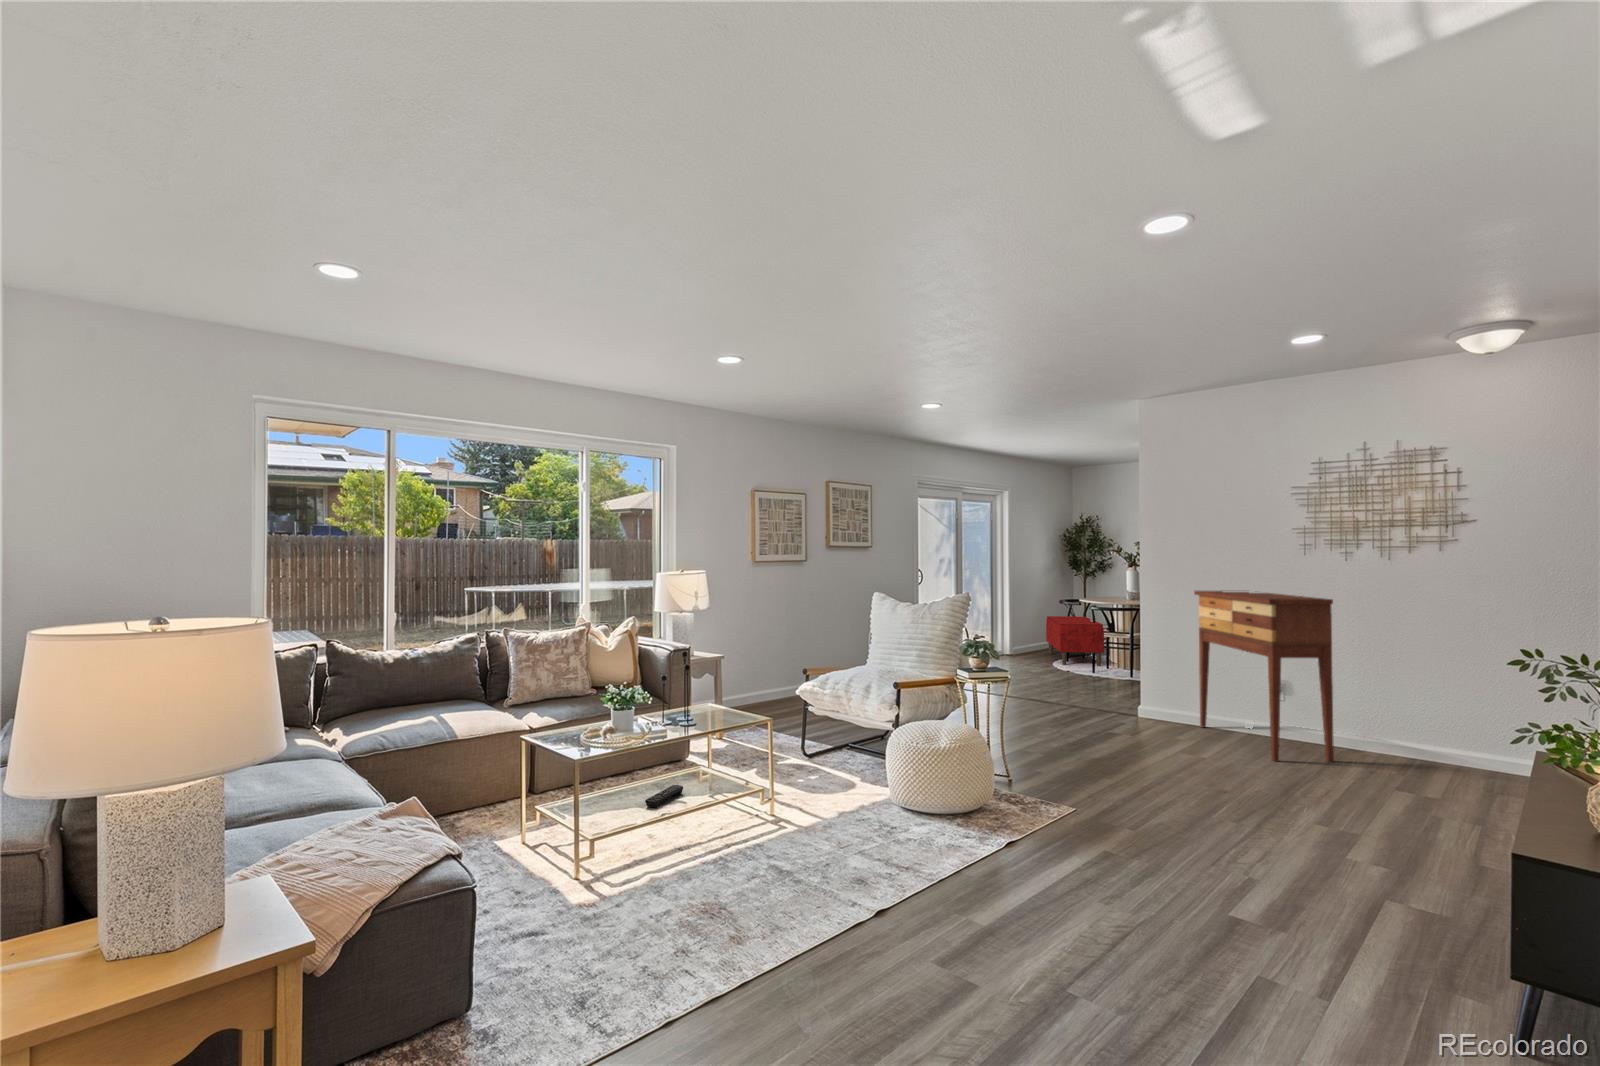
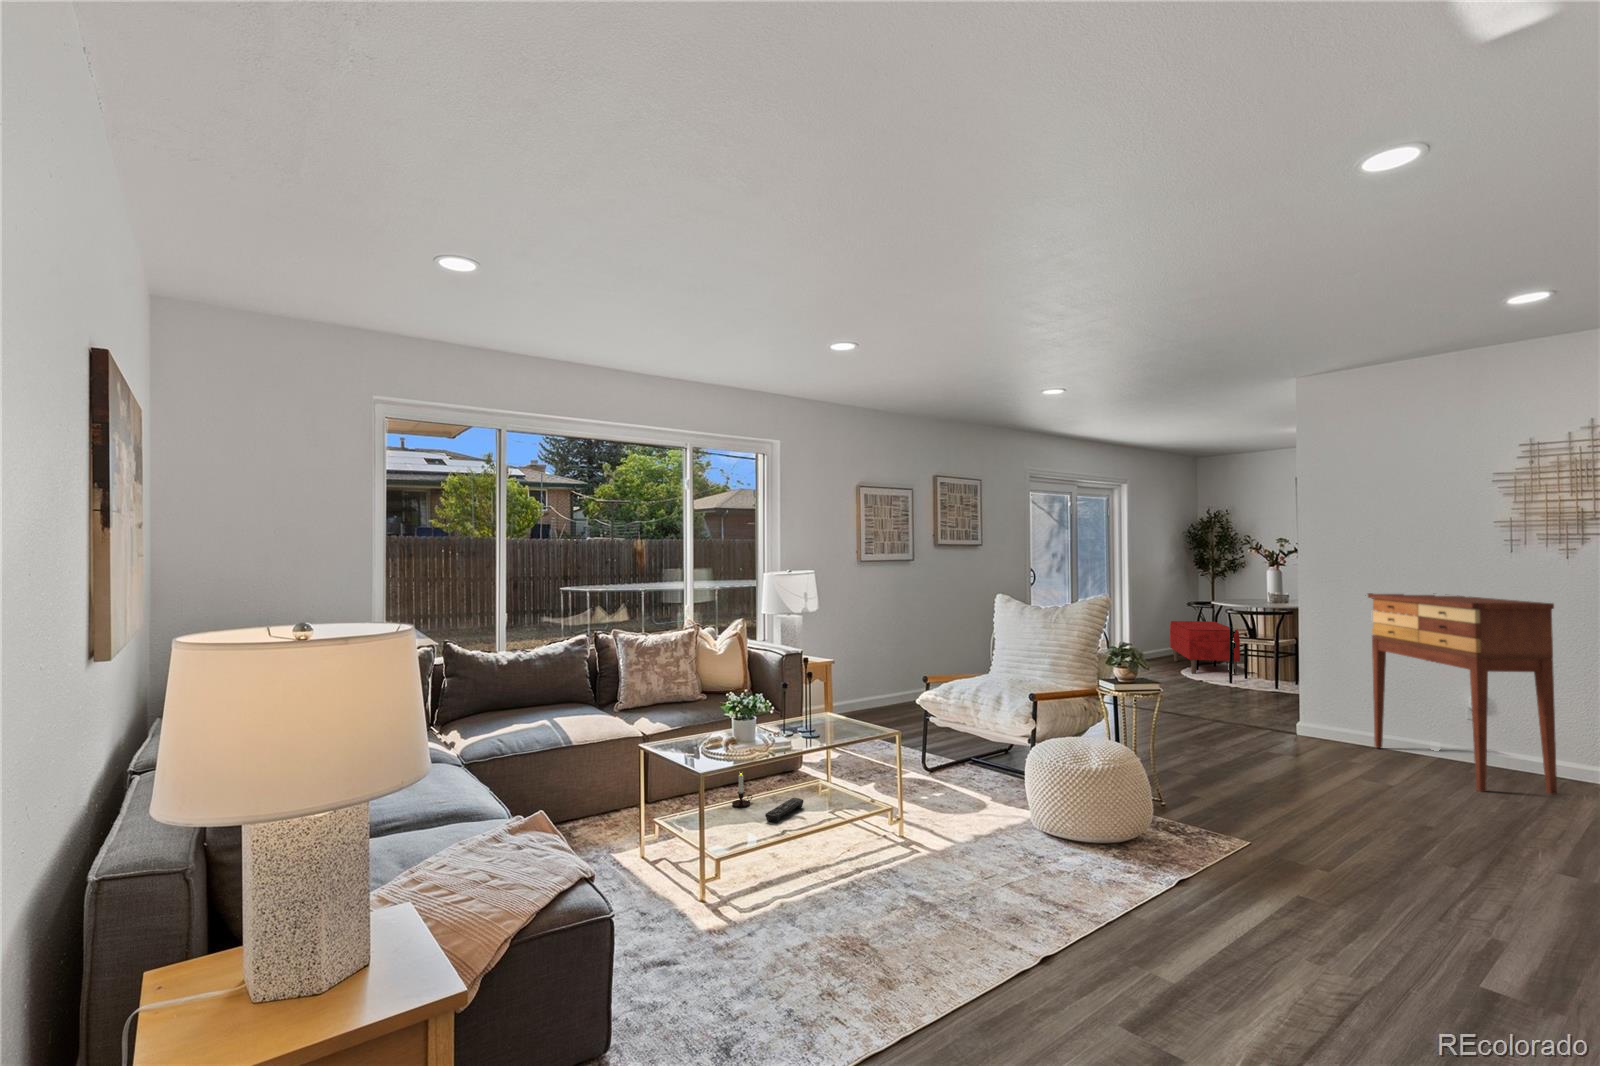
candle: none [615,756,635,795] -> present [732,773,752,807]

